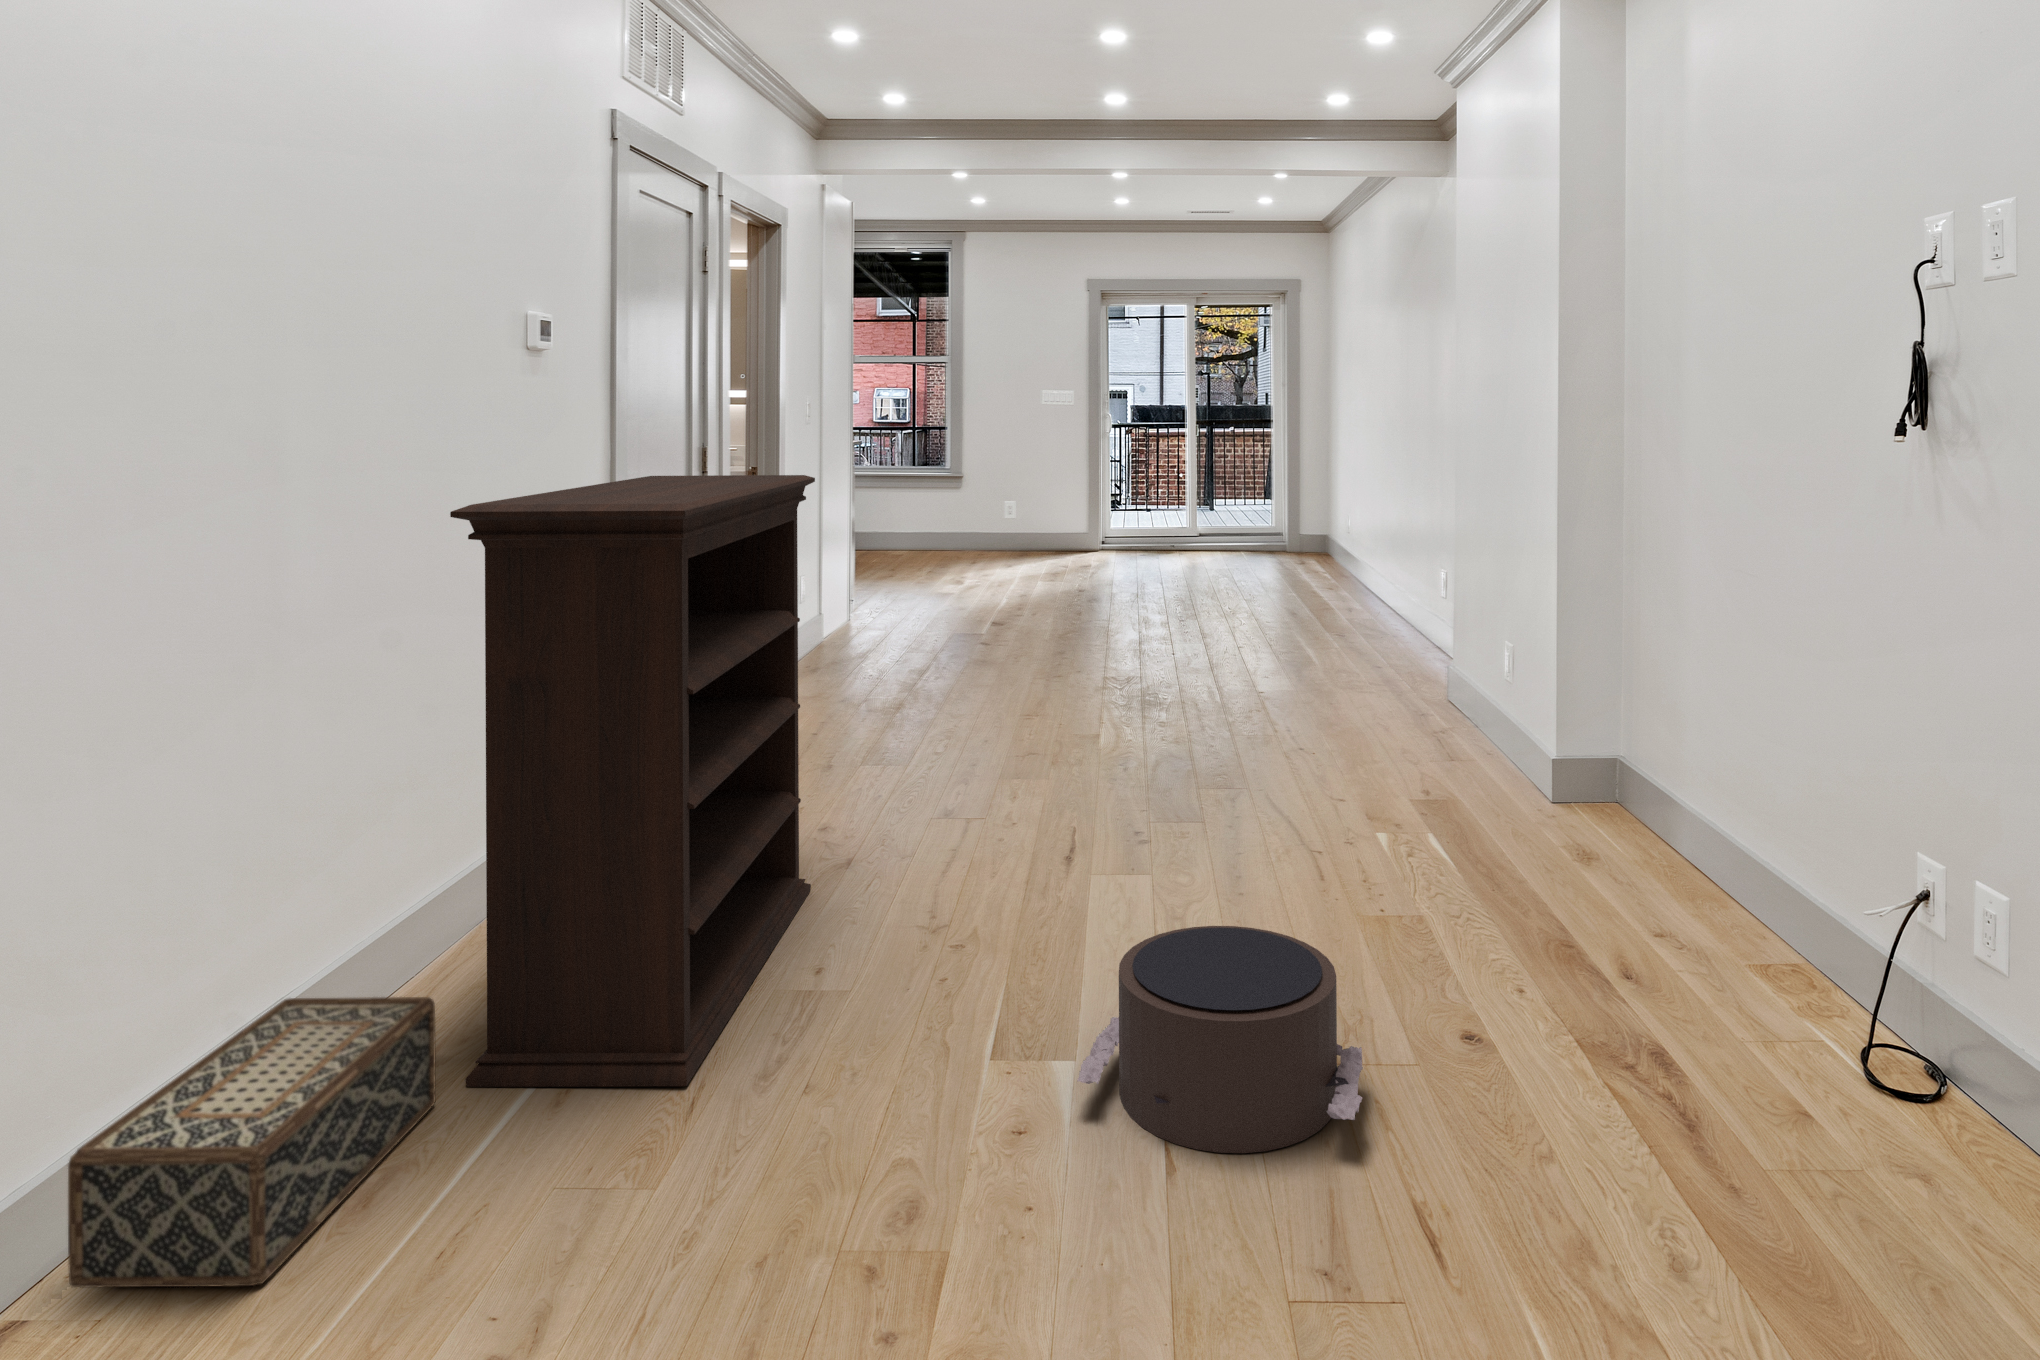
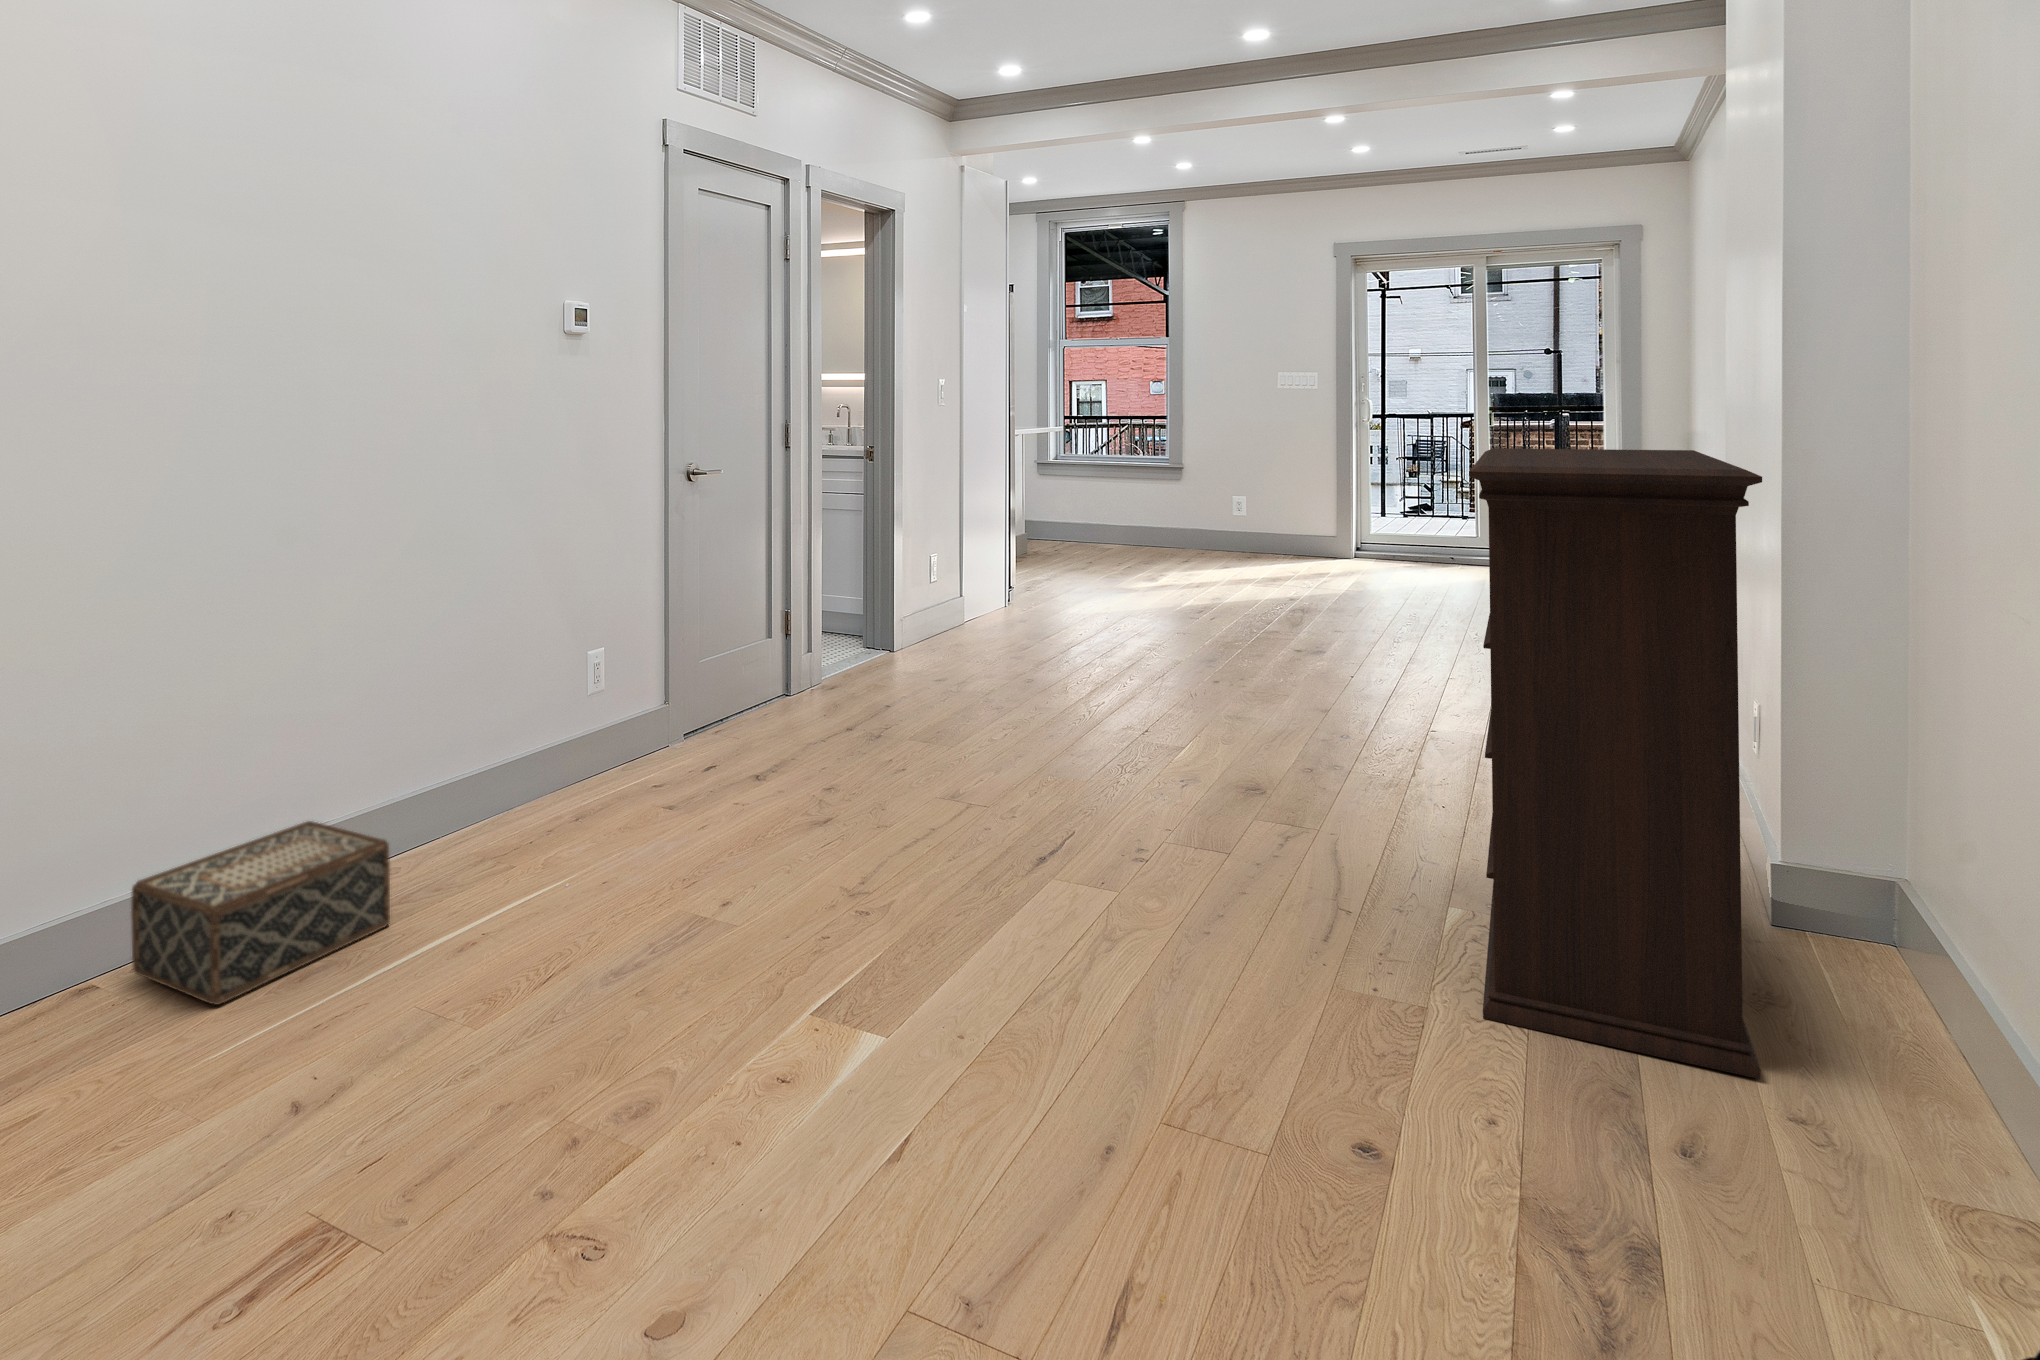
bookshelf: present [450,475,815,1087] -> present [1469,448,1762,1079]
pouf: present [1077,926,1363,1153] -> none [844,930,1174,1179]

